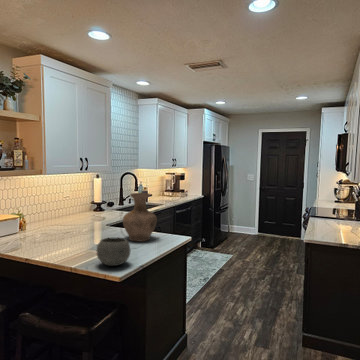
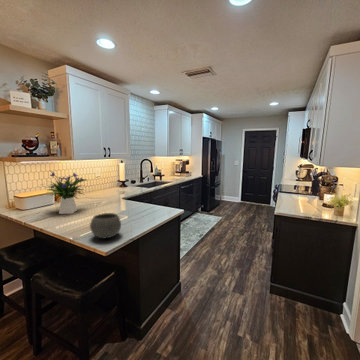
flower arrangement: none [19,187,73,243] -> present [48,172,86,214]
vase: present [123,193,157,242] -> none [127,175,155,213]

